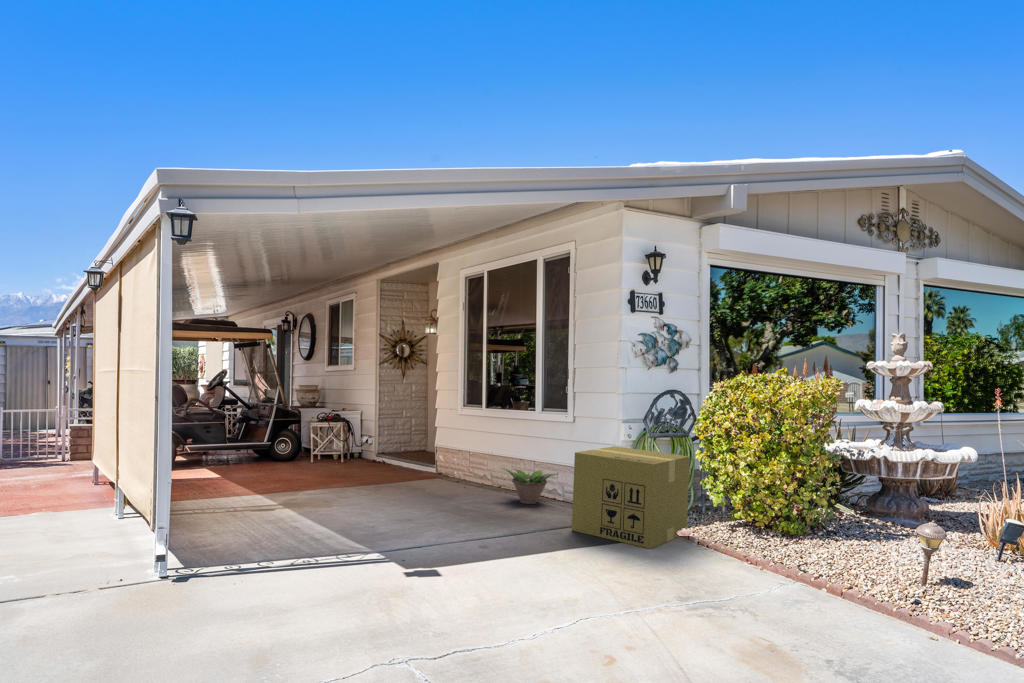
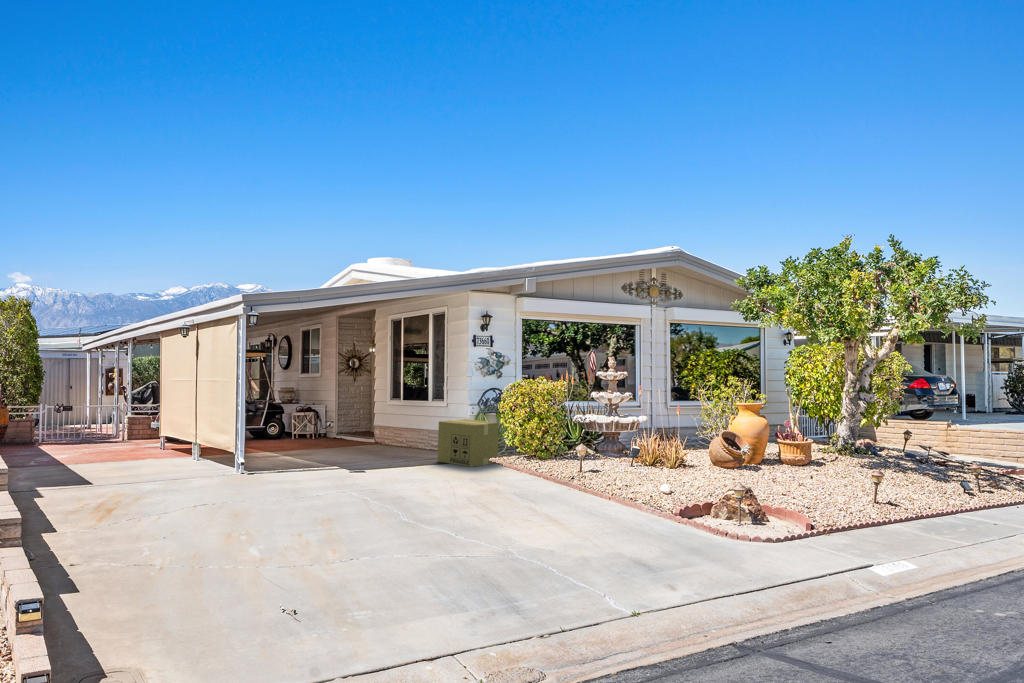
decorative plant: present [502,468,556,504] -> none [406,433,438,453]

